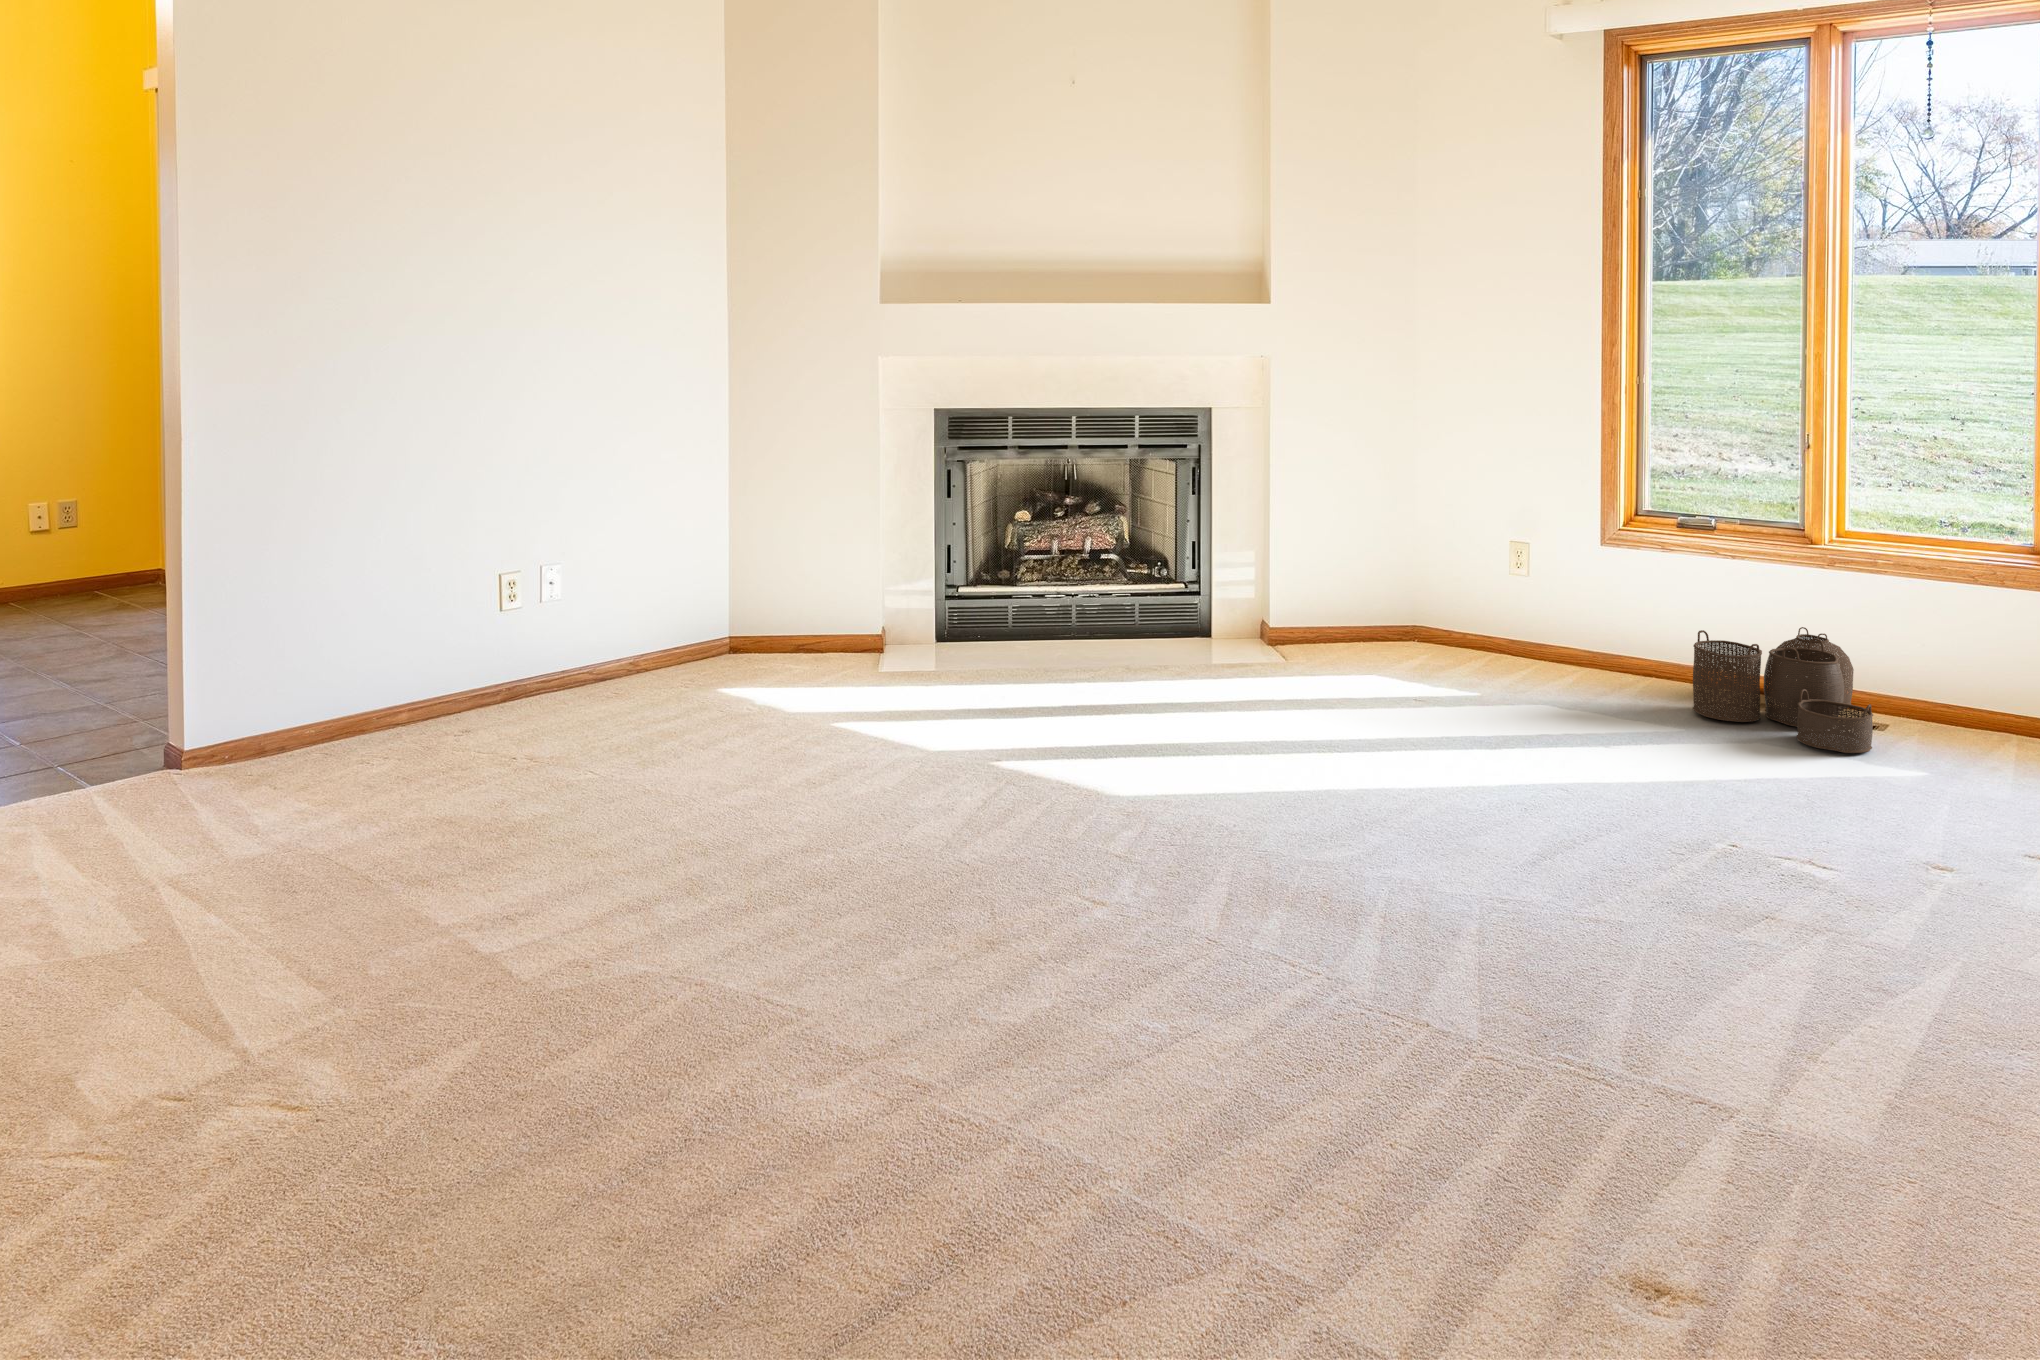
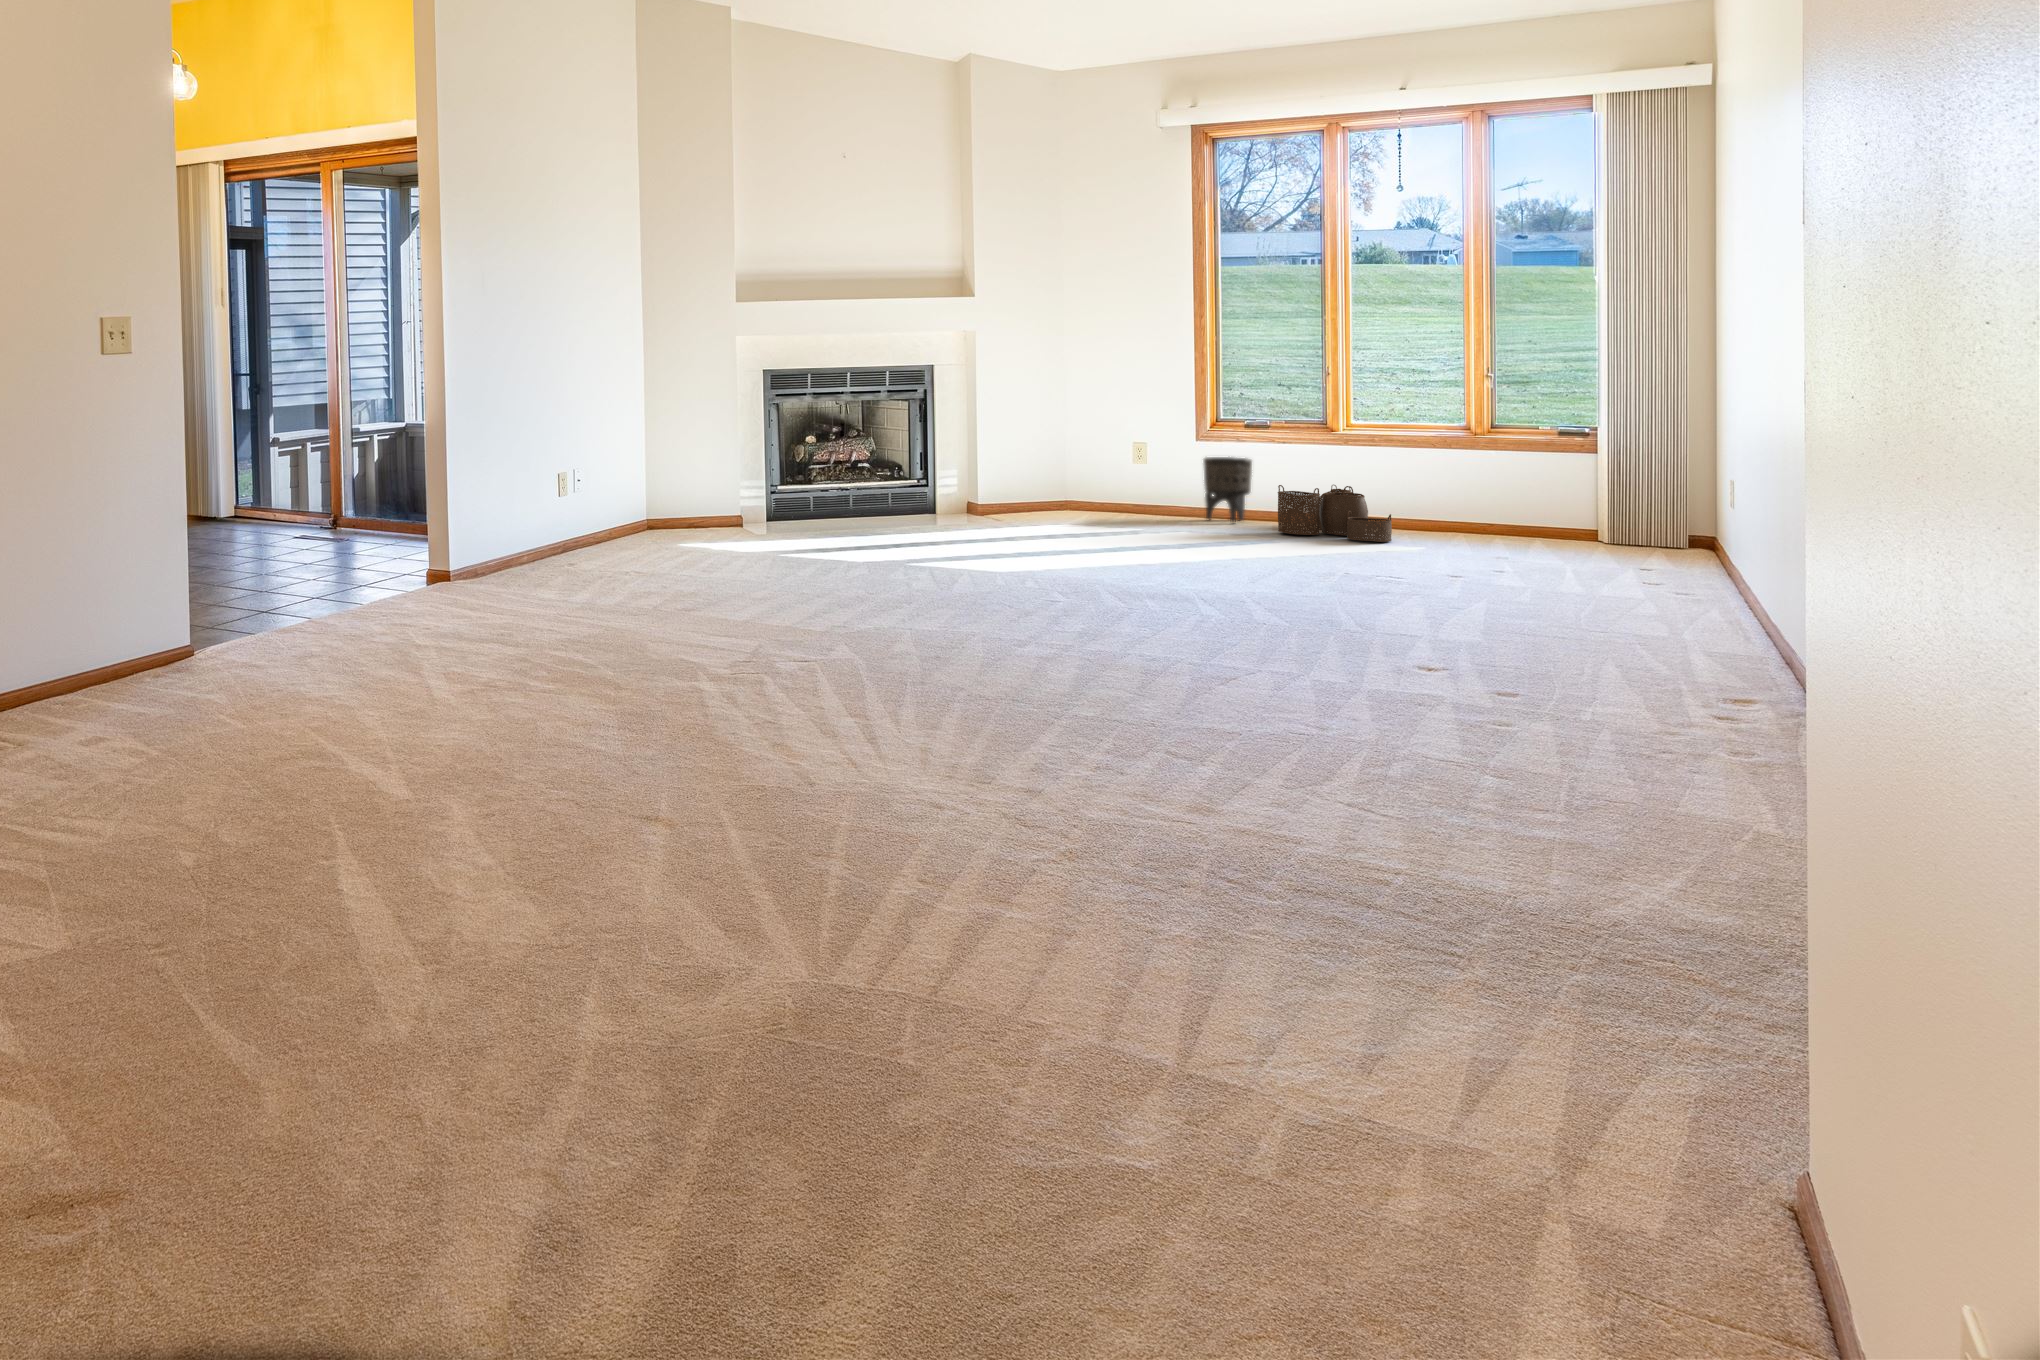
planter: none [1605,565,1681,677] -> present [1203,457,1252,523]

